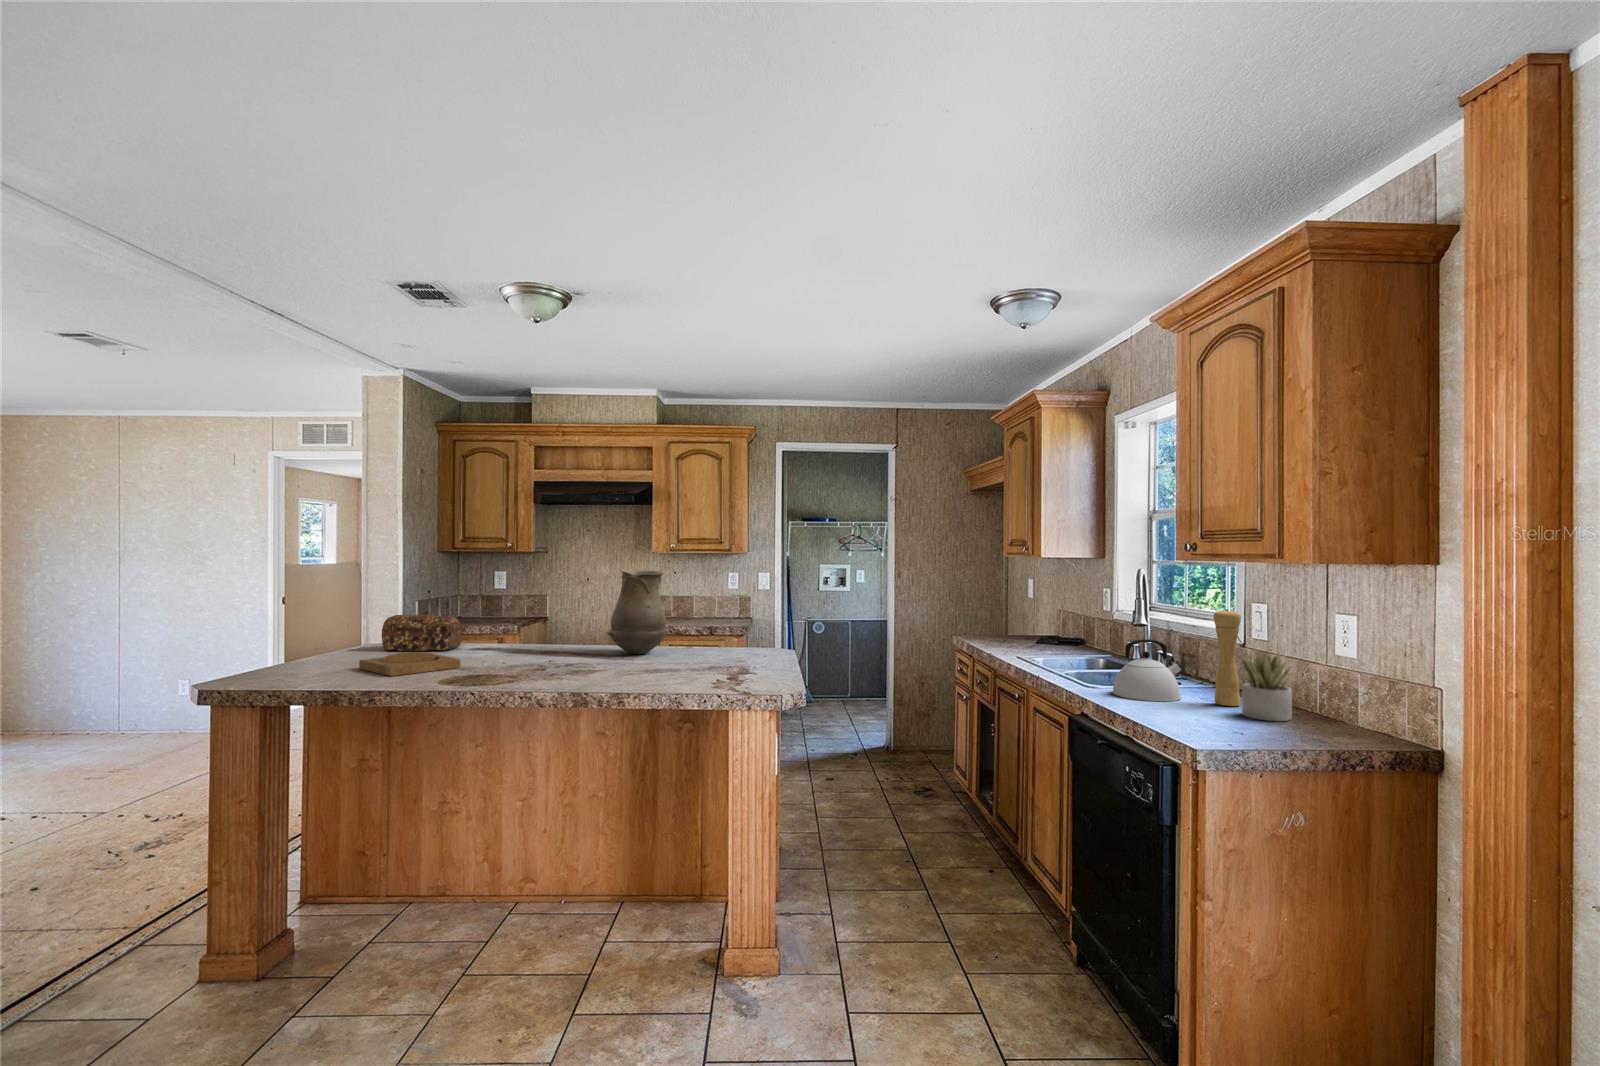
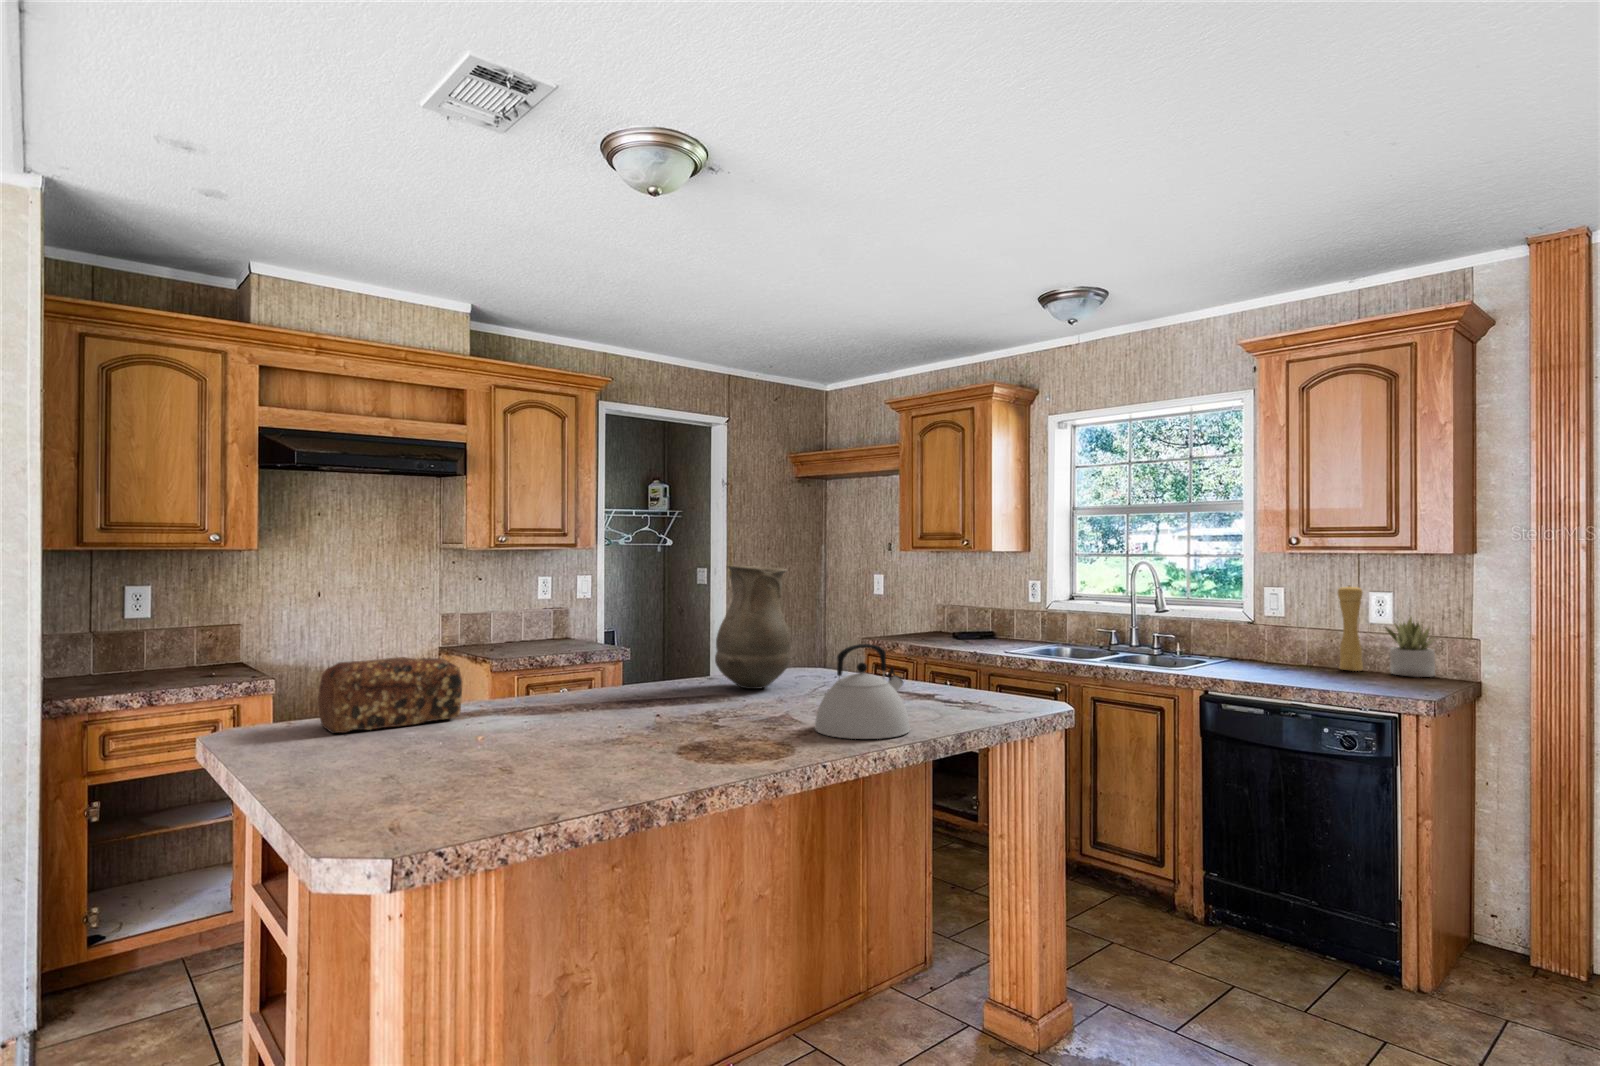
kettle: present [1112,639,1182,701] -> present [815,644,910,739]
tray: present [359,652,460,676] -> none [474,719,634,764]

